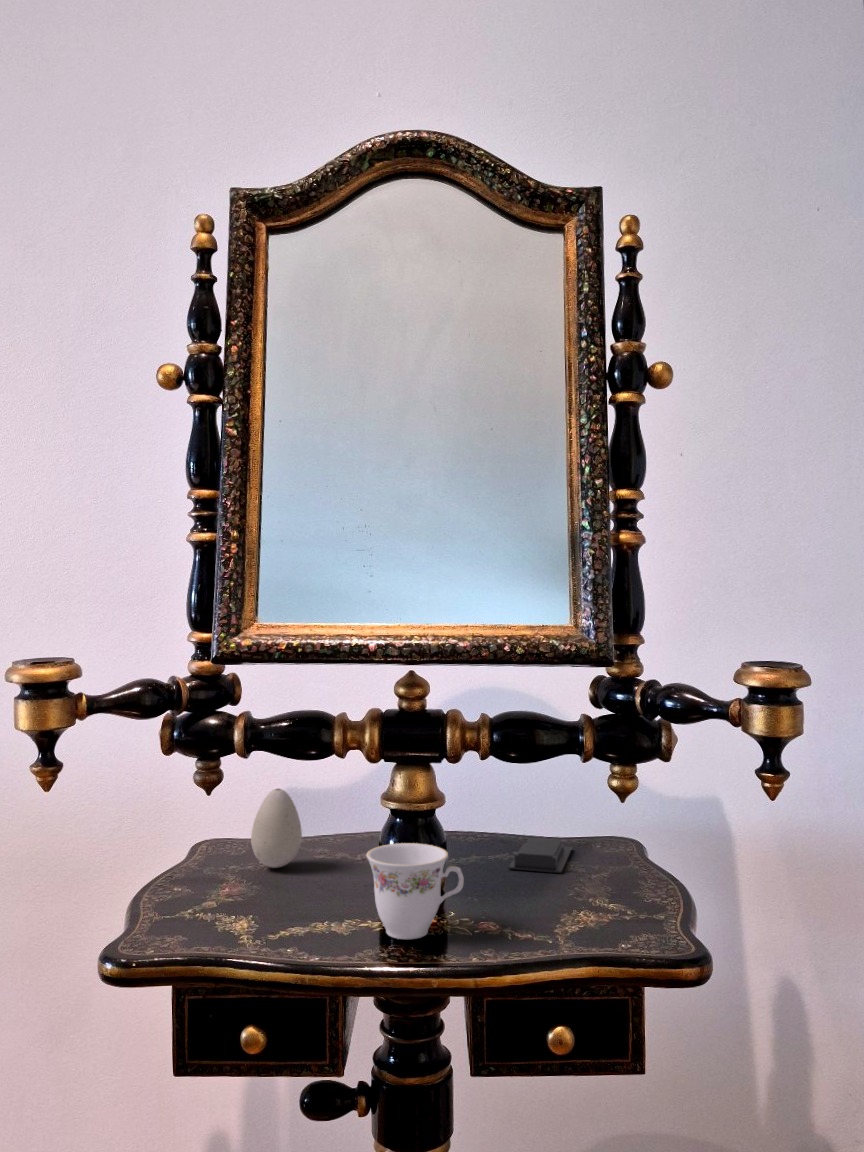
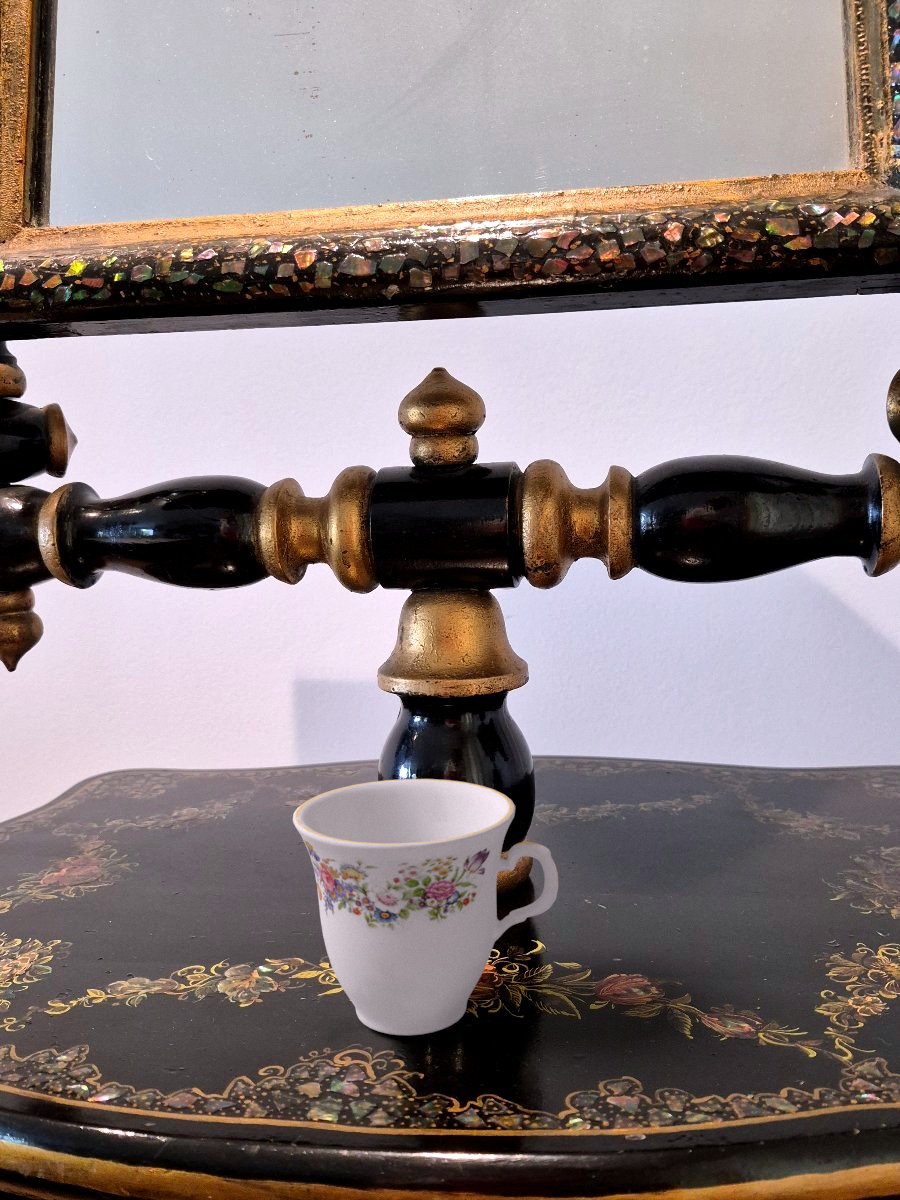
decorative egg: present [251,789,302,868] -> none [135,660,242,821]
soap bar: present [509,838,572,873] -> none [684,759,821,838]

